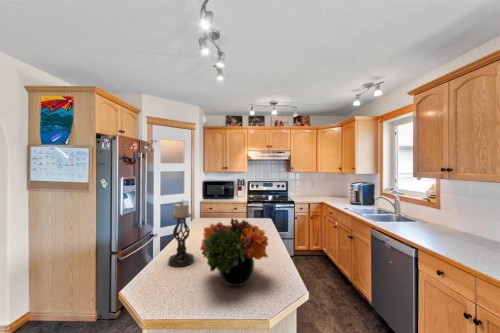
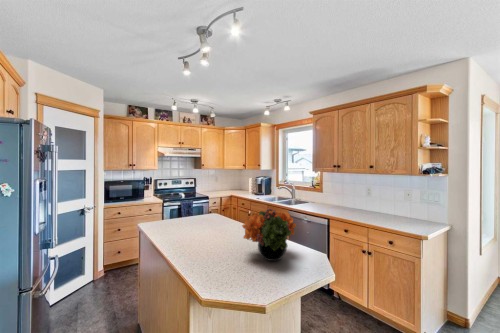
candle holder: present [168,202,194,267] -> none [193,201,218,263]

